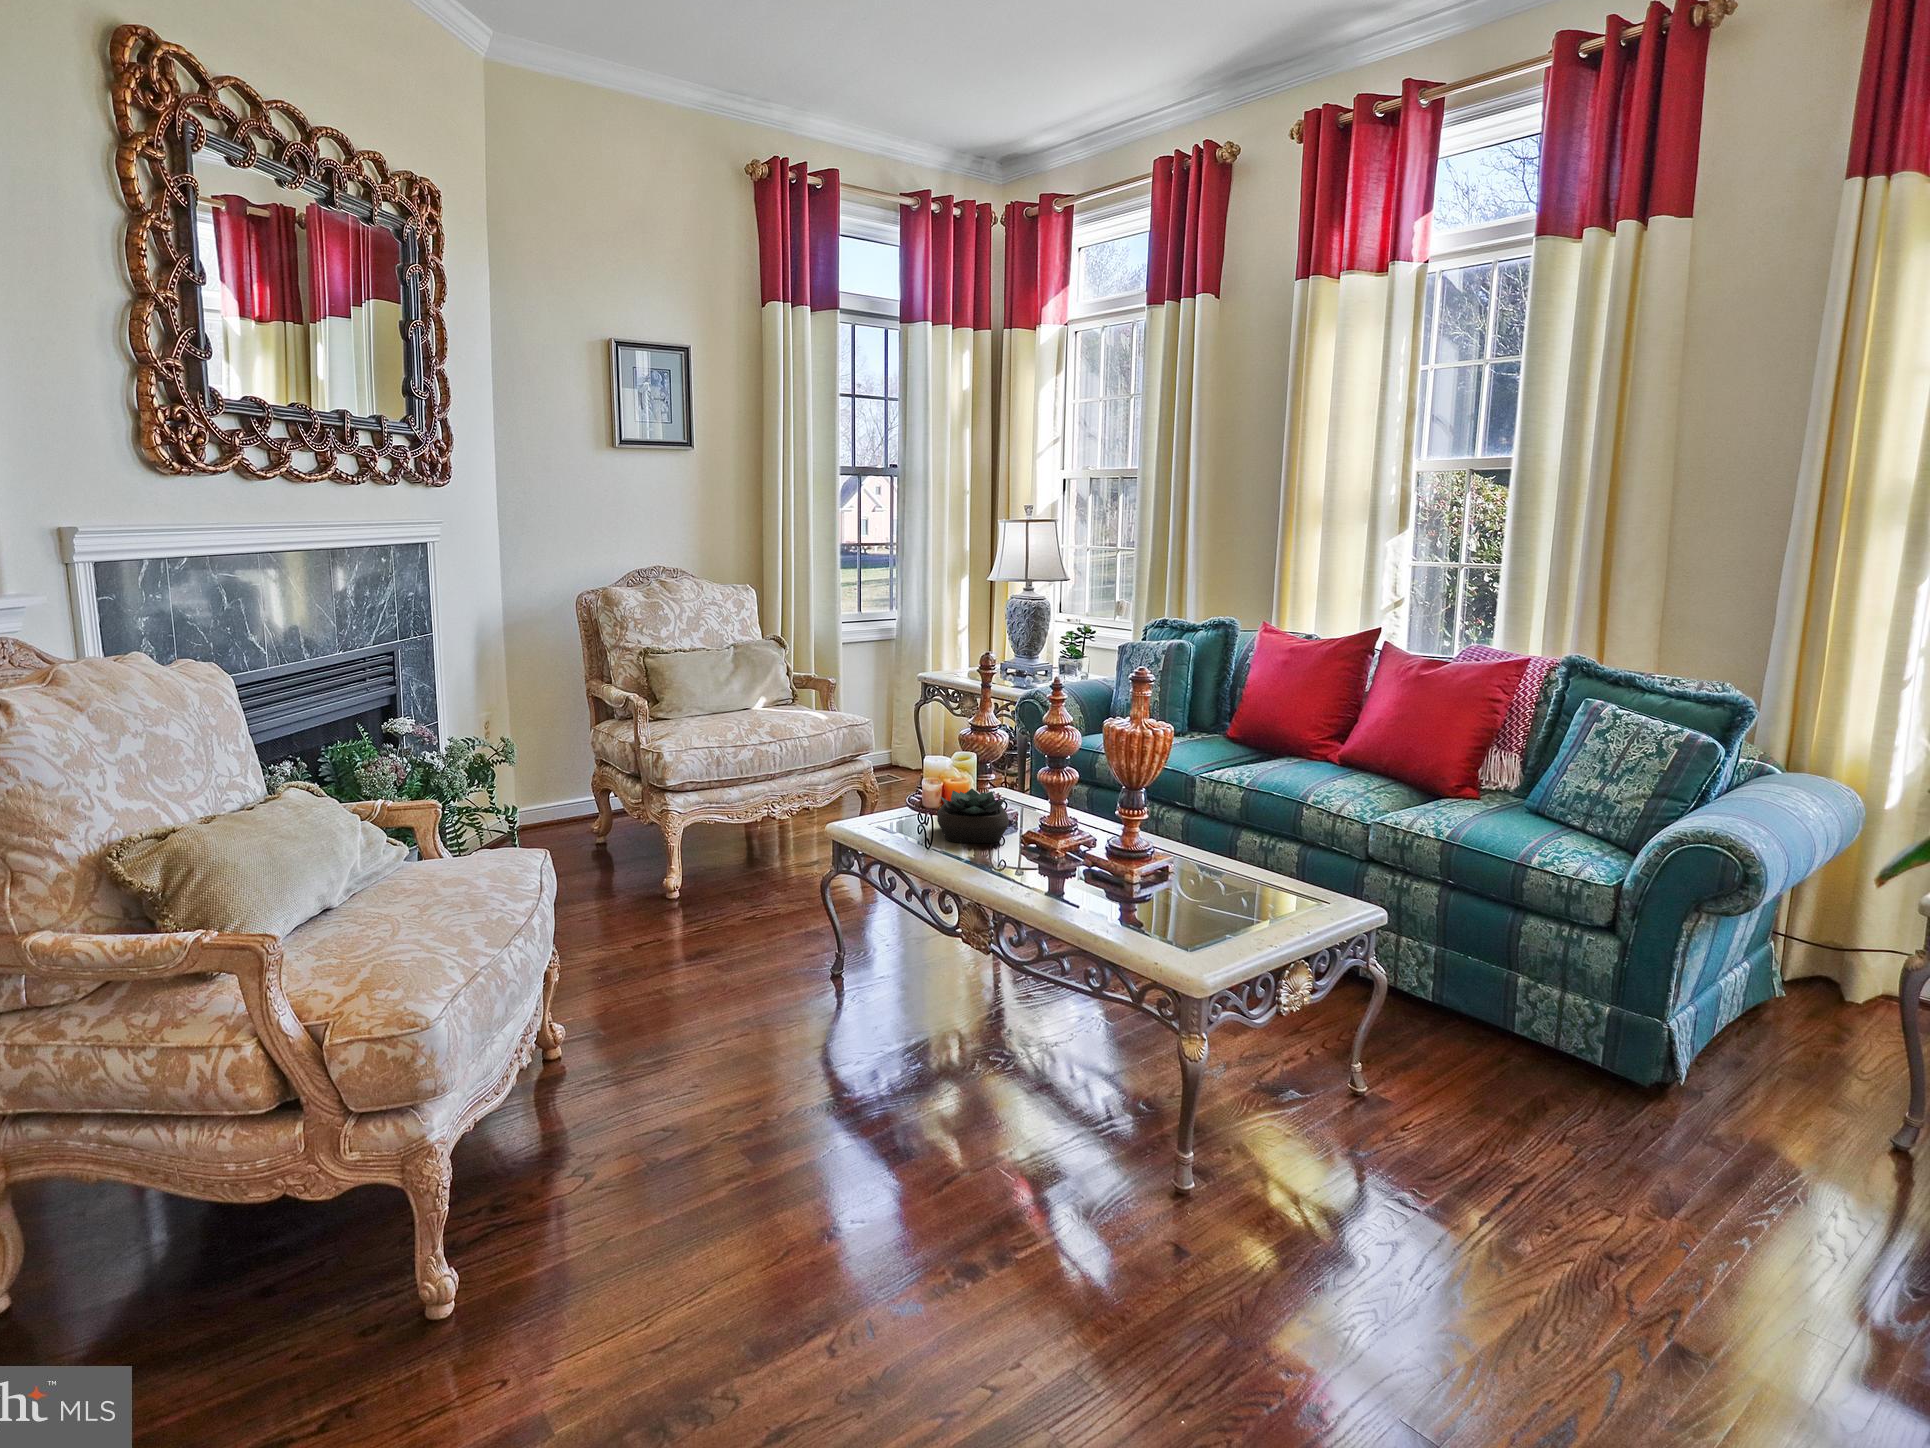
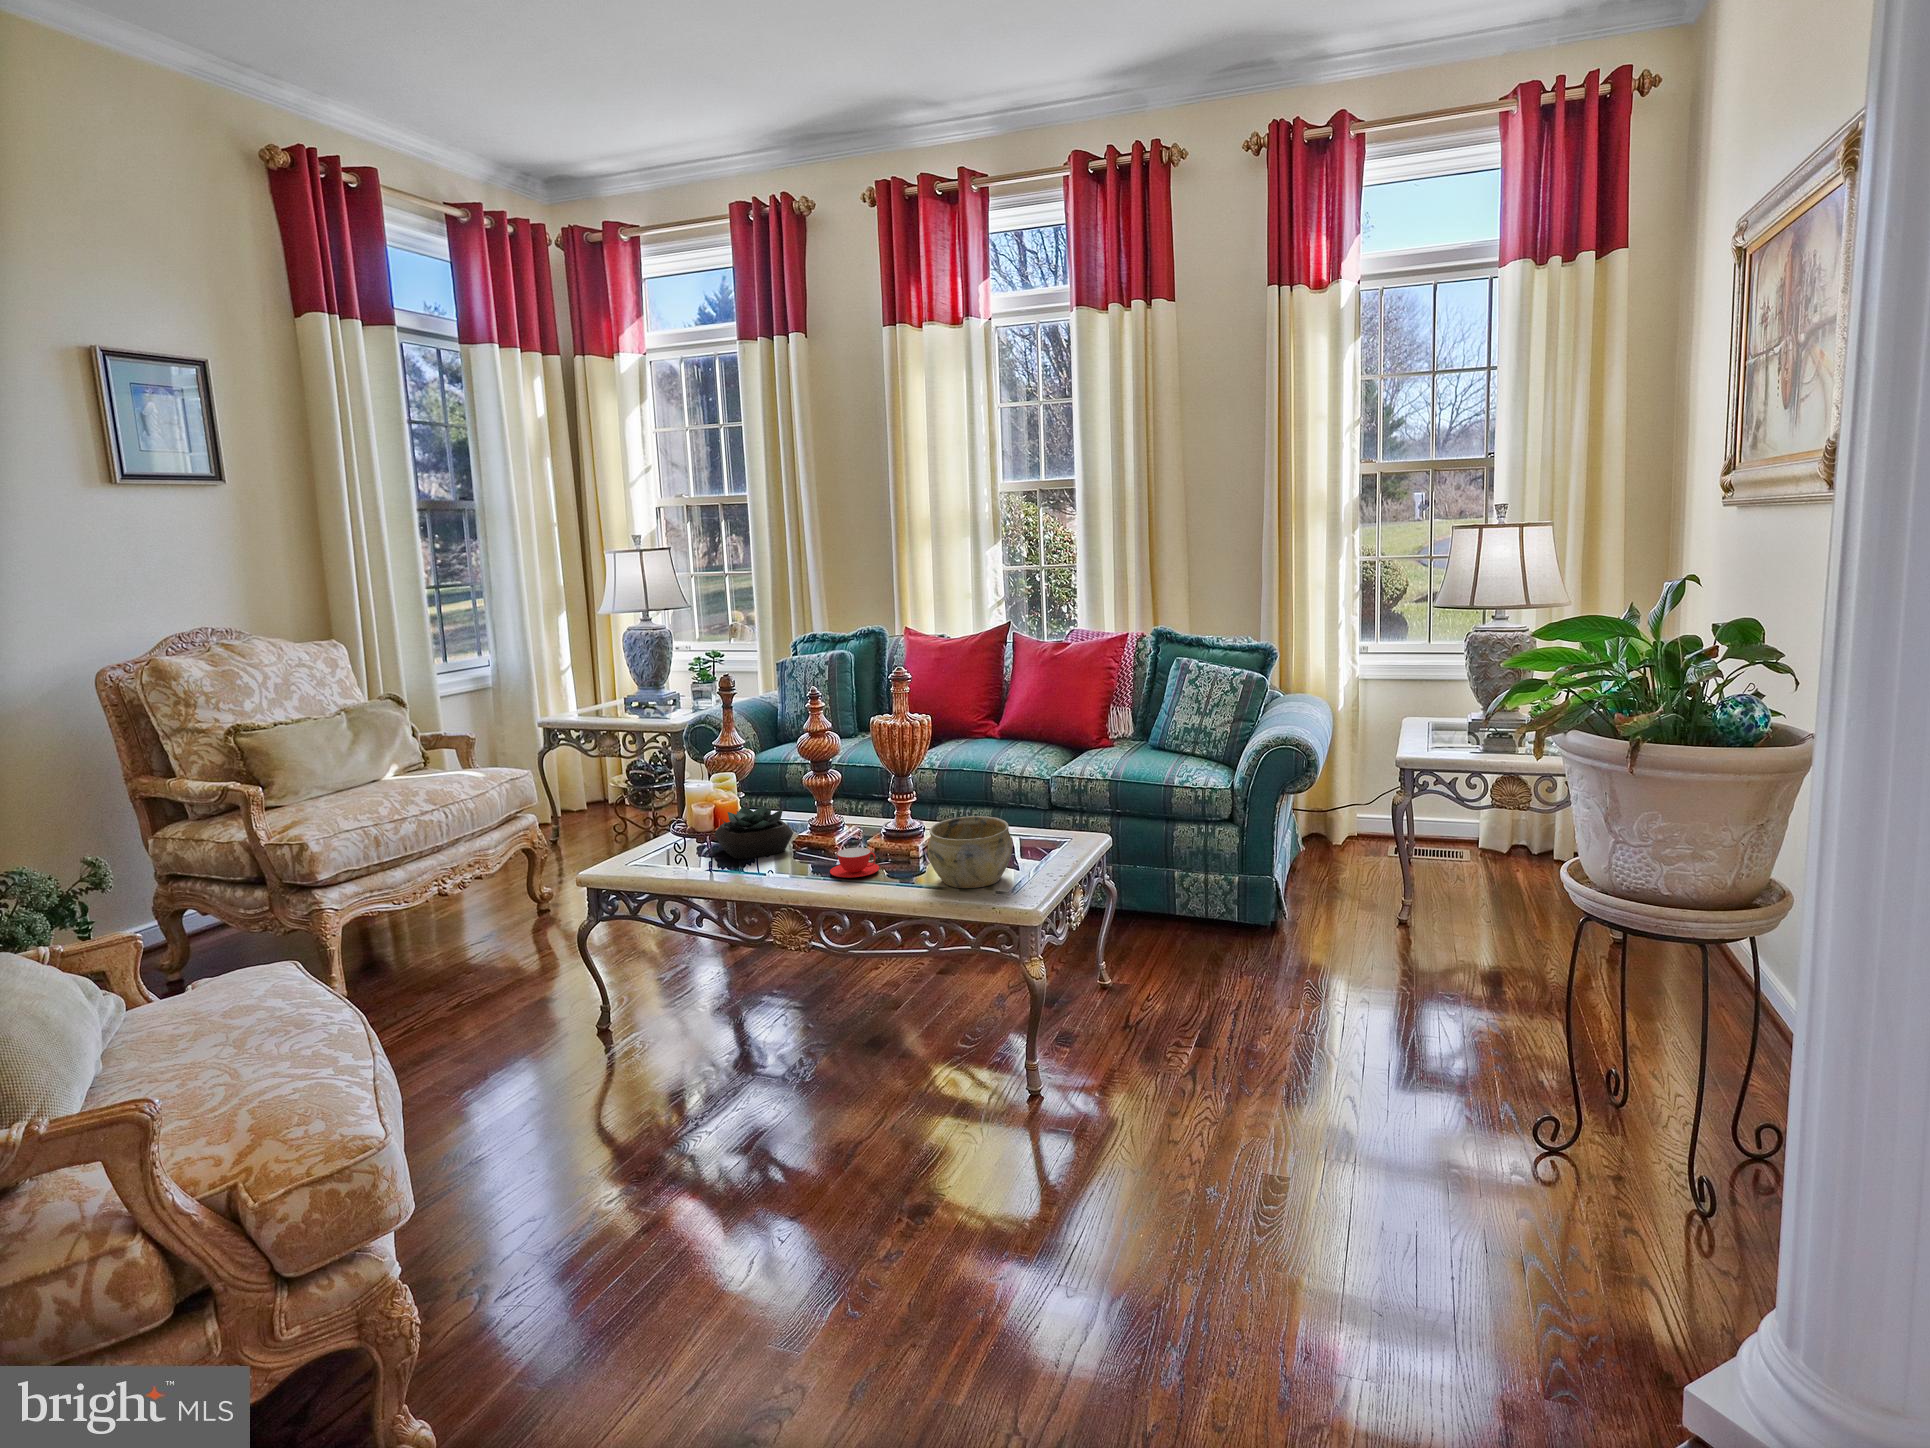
ceramic bowl: none [1099,847,1202,935] -> present [927,816,1012,888]
teacup: none [1011,855,1065,889] -> present [830,848,879,878]

